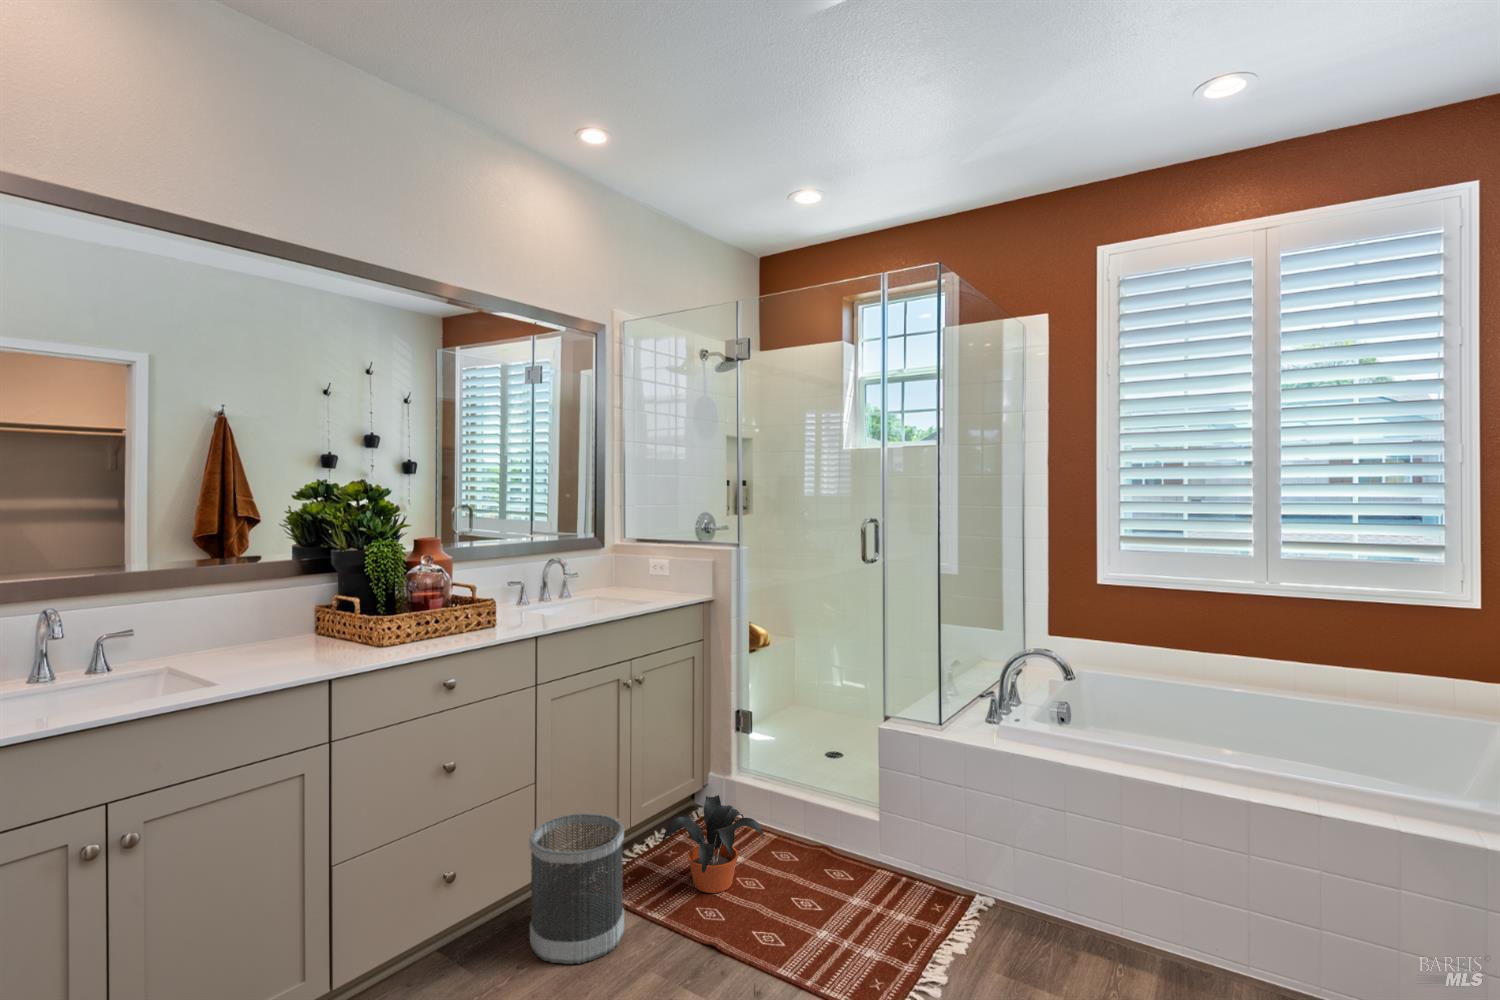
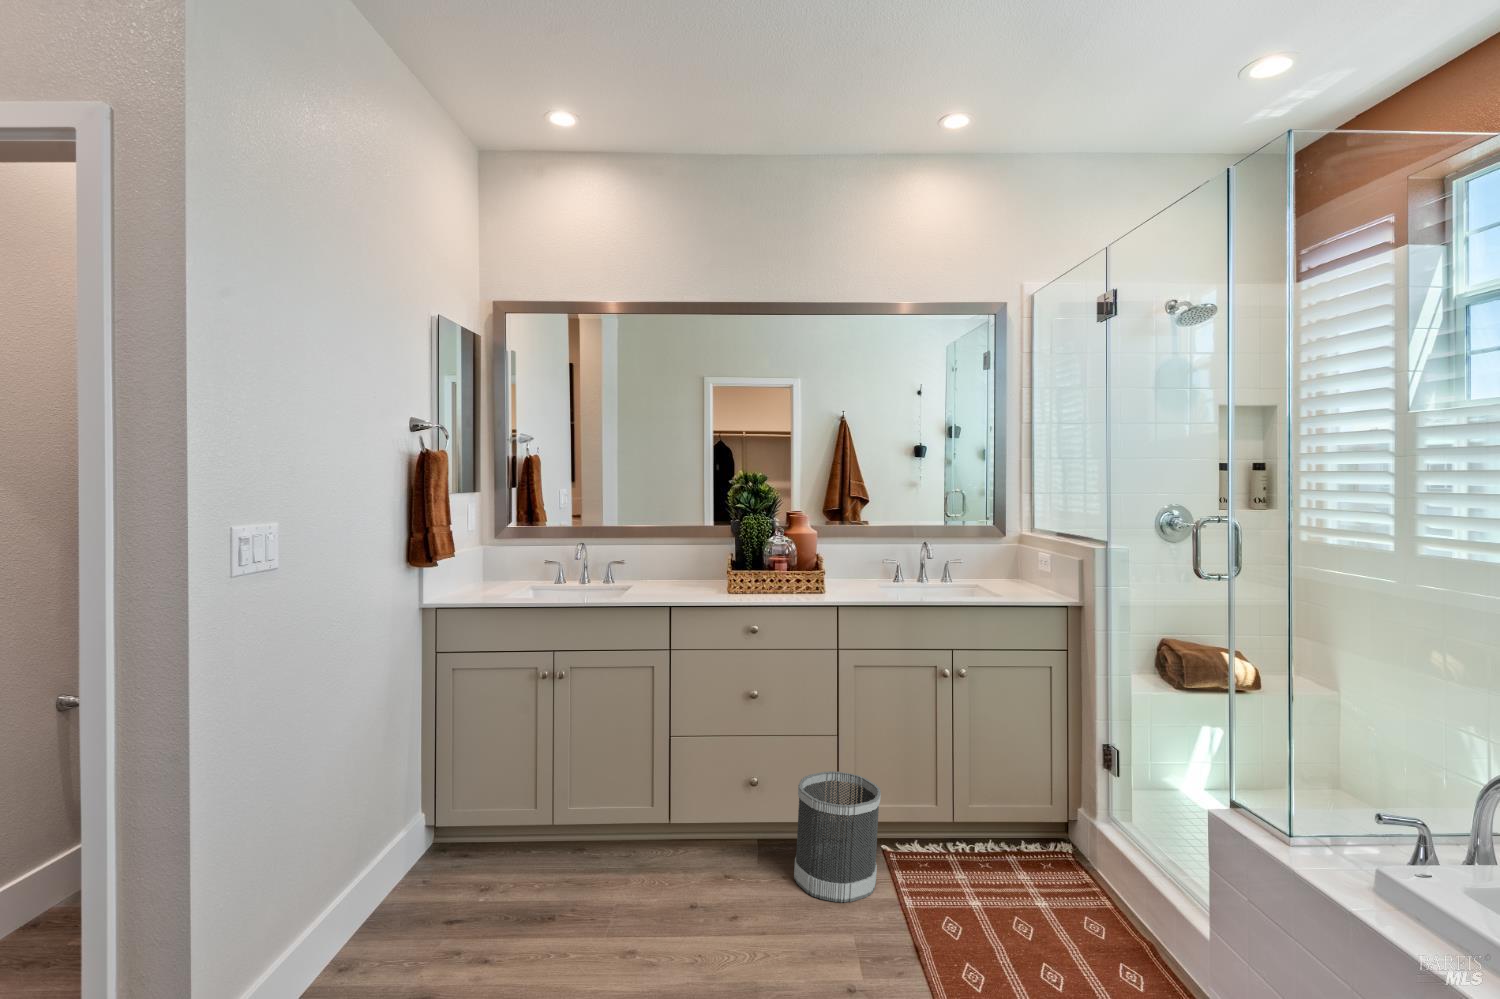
potted plant: present [662,795,763,893] -> none [934,818,1042,919]

